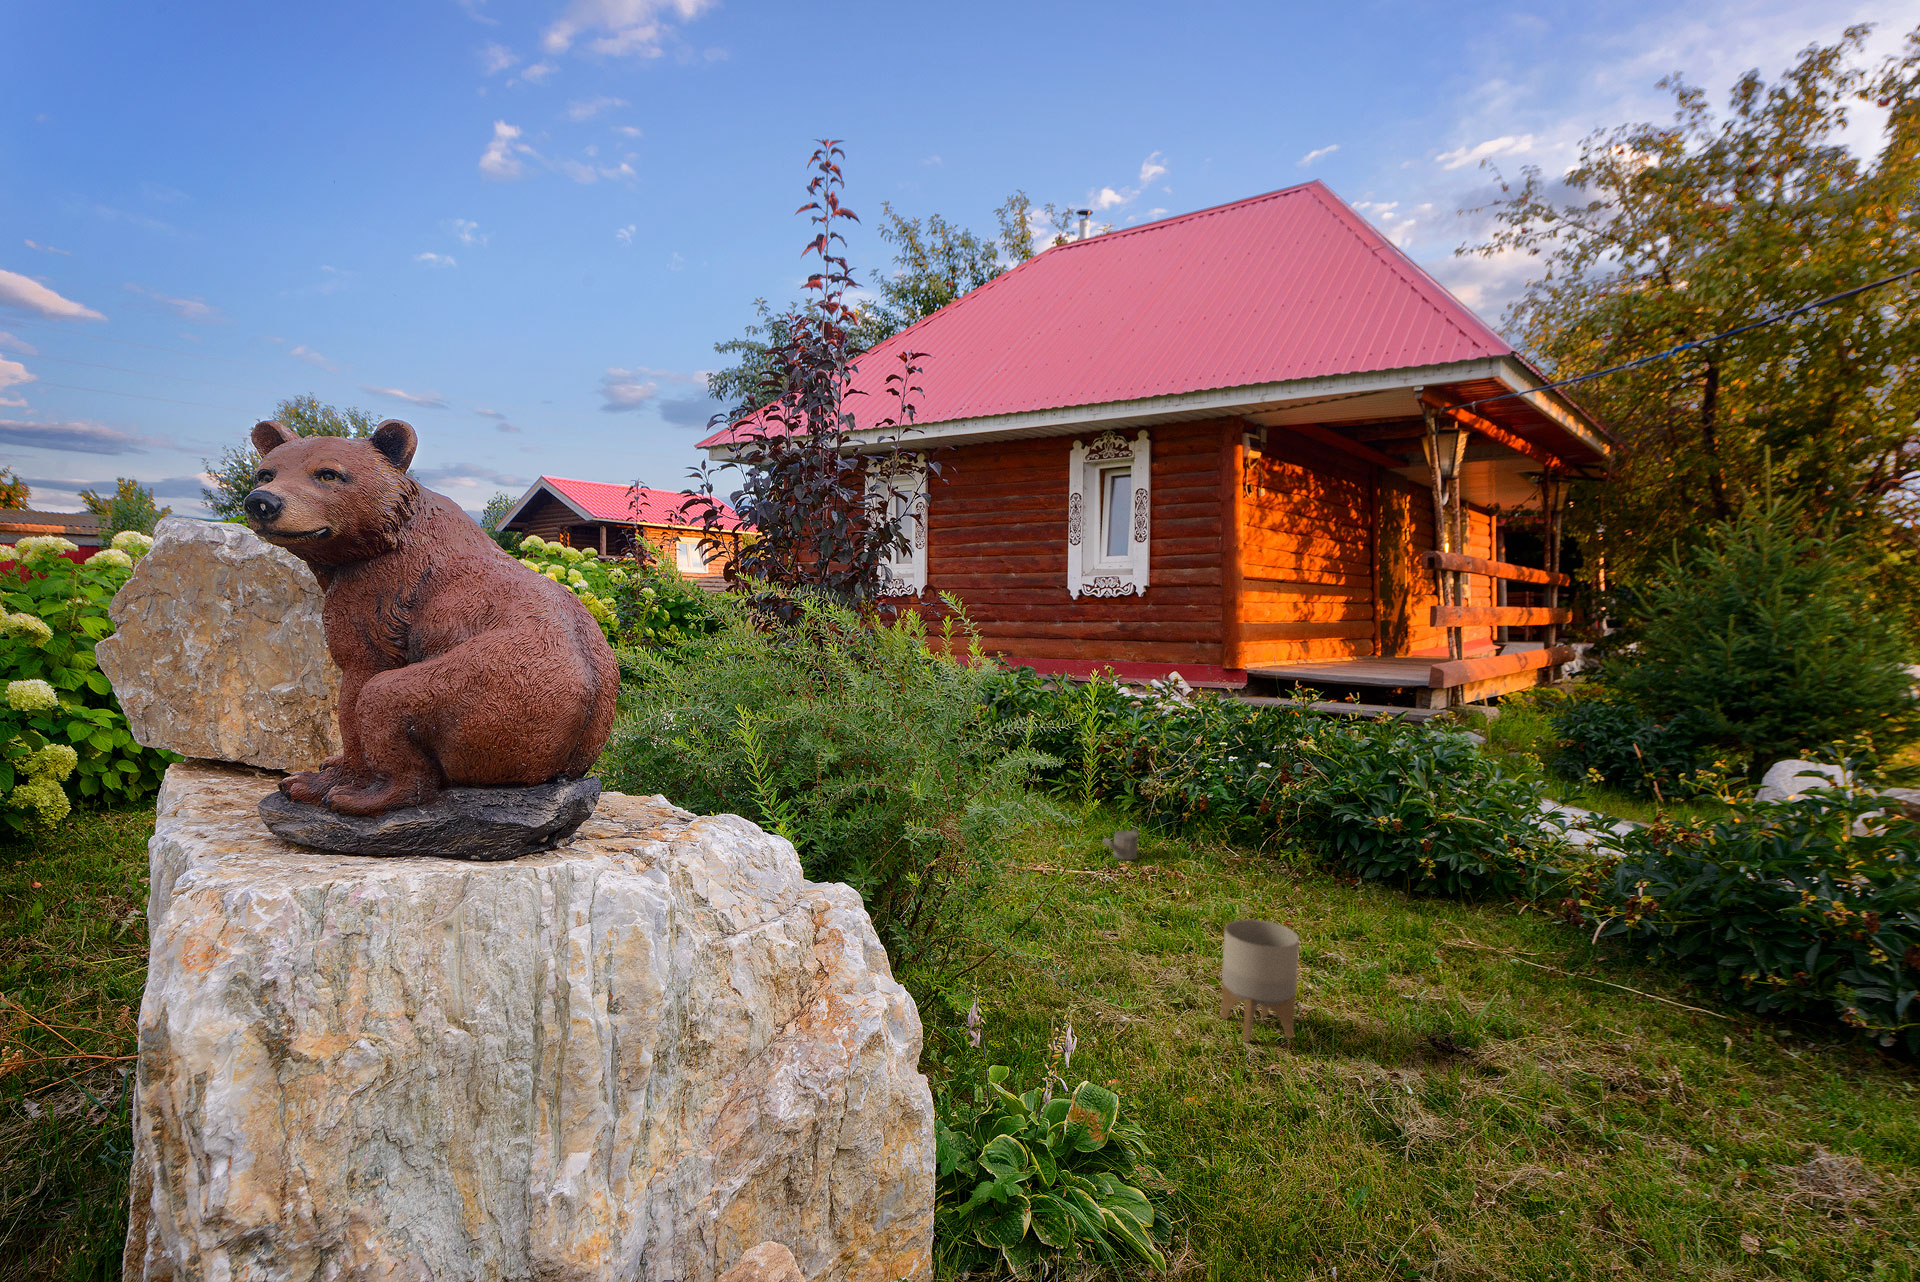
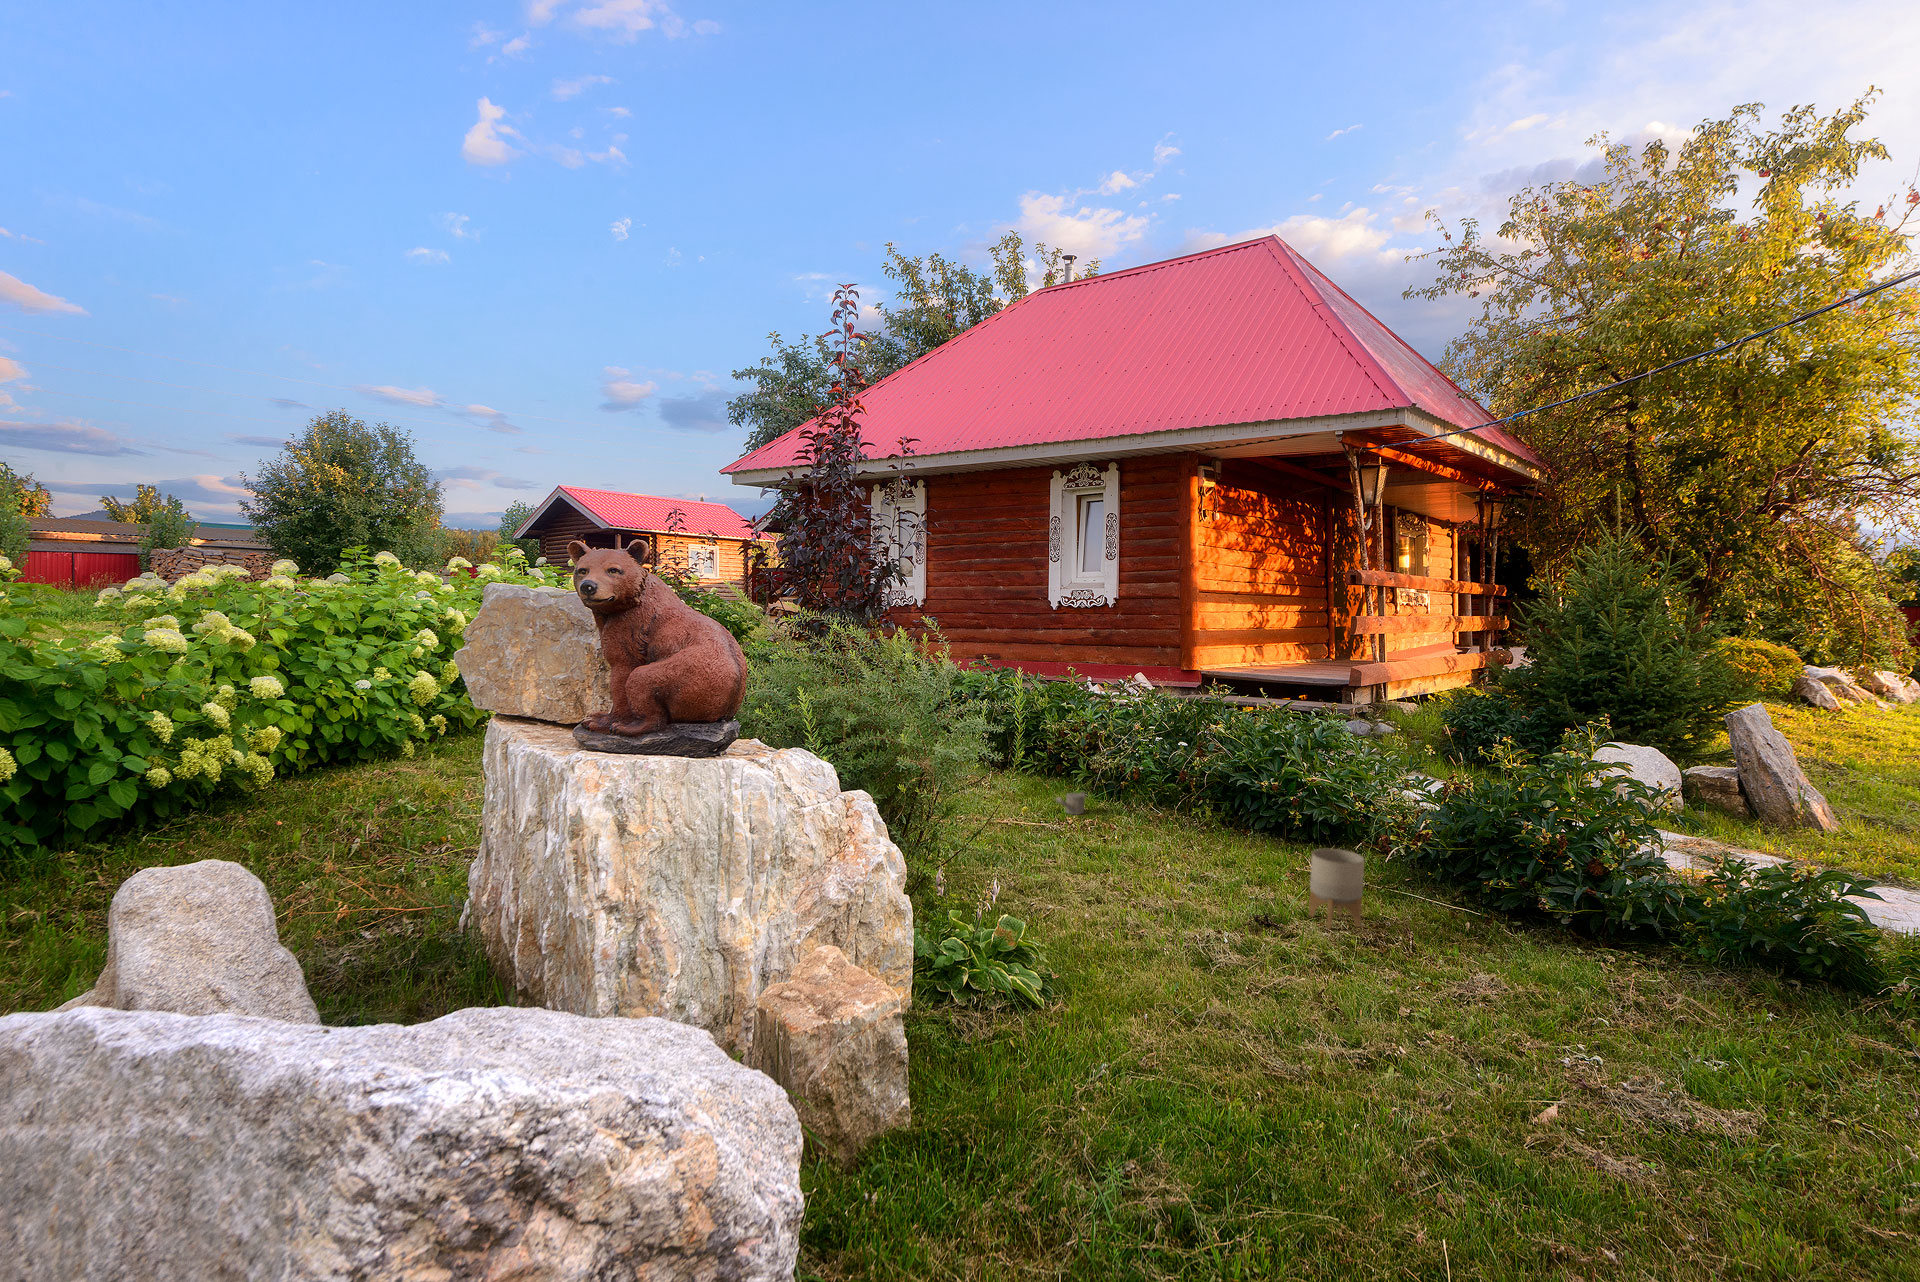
planter: present [1220,920,1299,1042] -> present [1309,849,1364,929]

